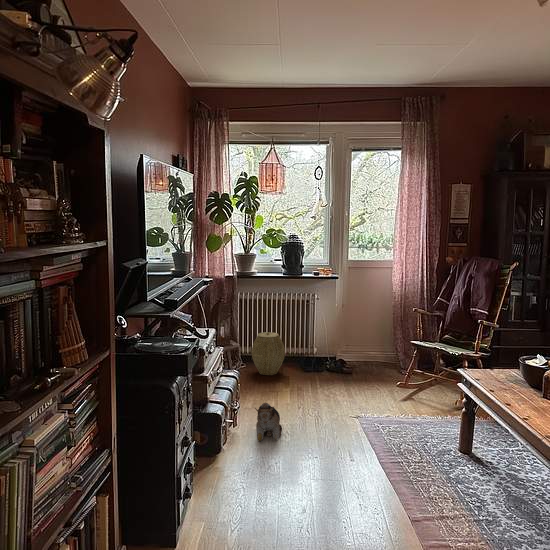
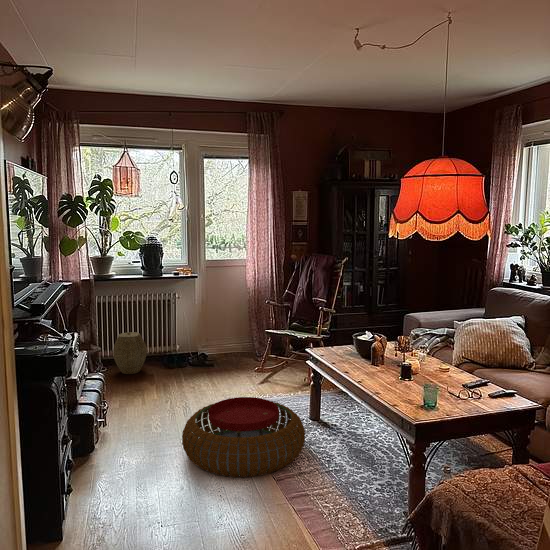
plush toy: present [255,403,282,441] -> none [126,397,152,435]
pouf: none [309,416,451,511] -> present [182,397,305,477]

